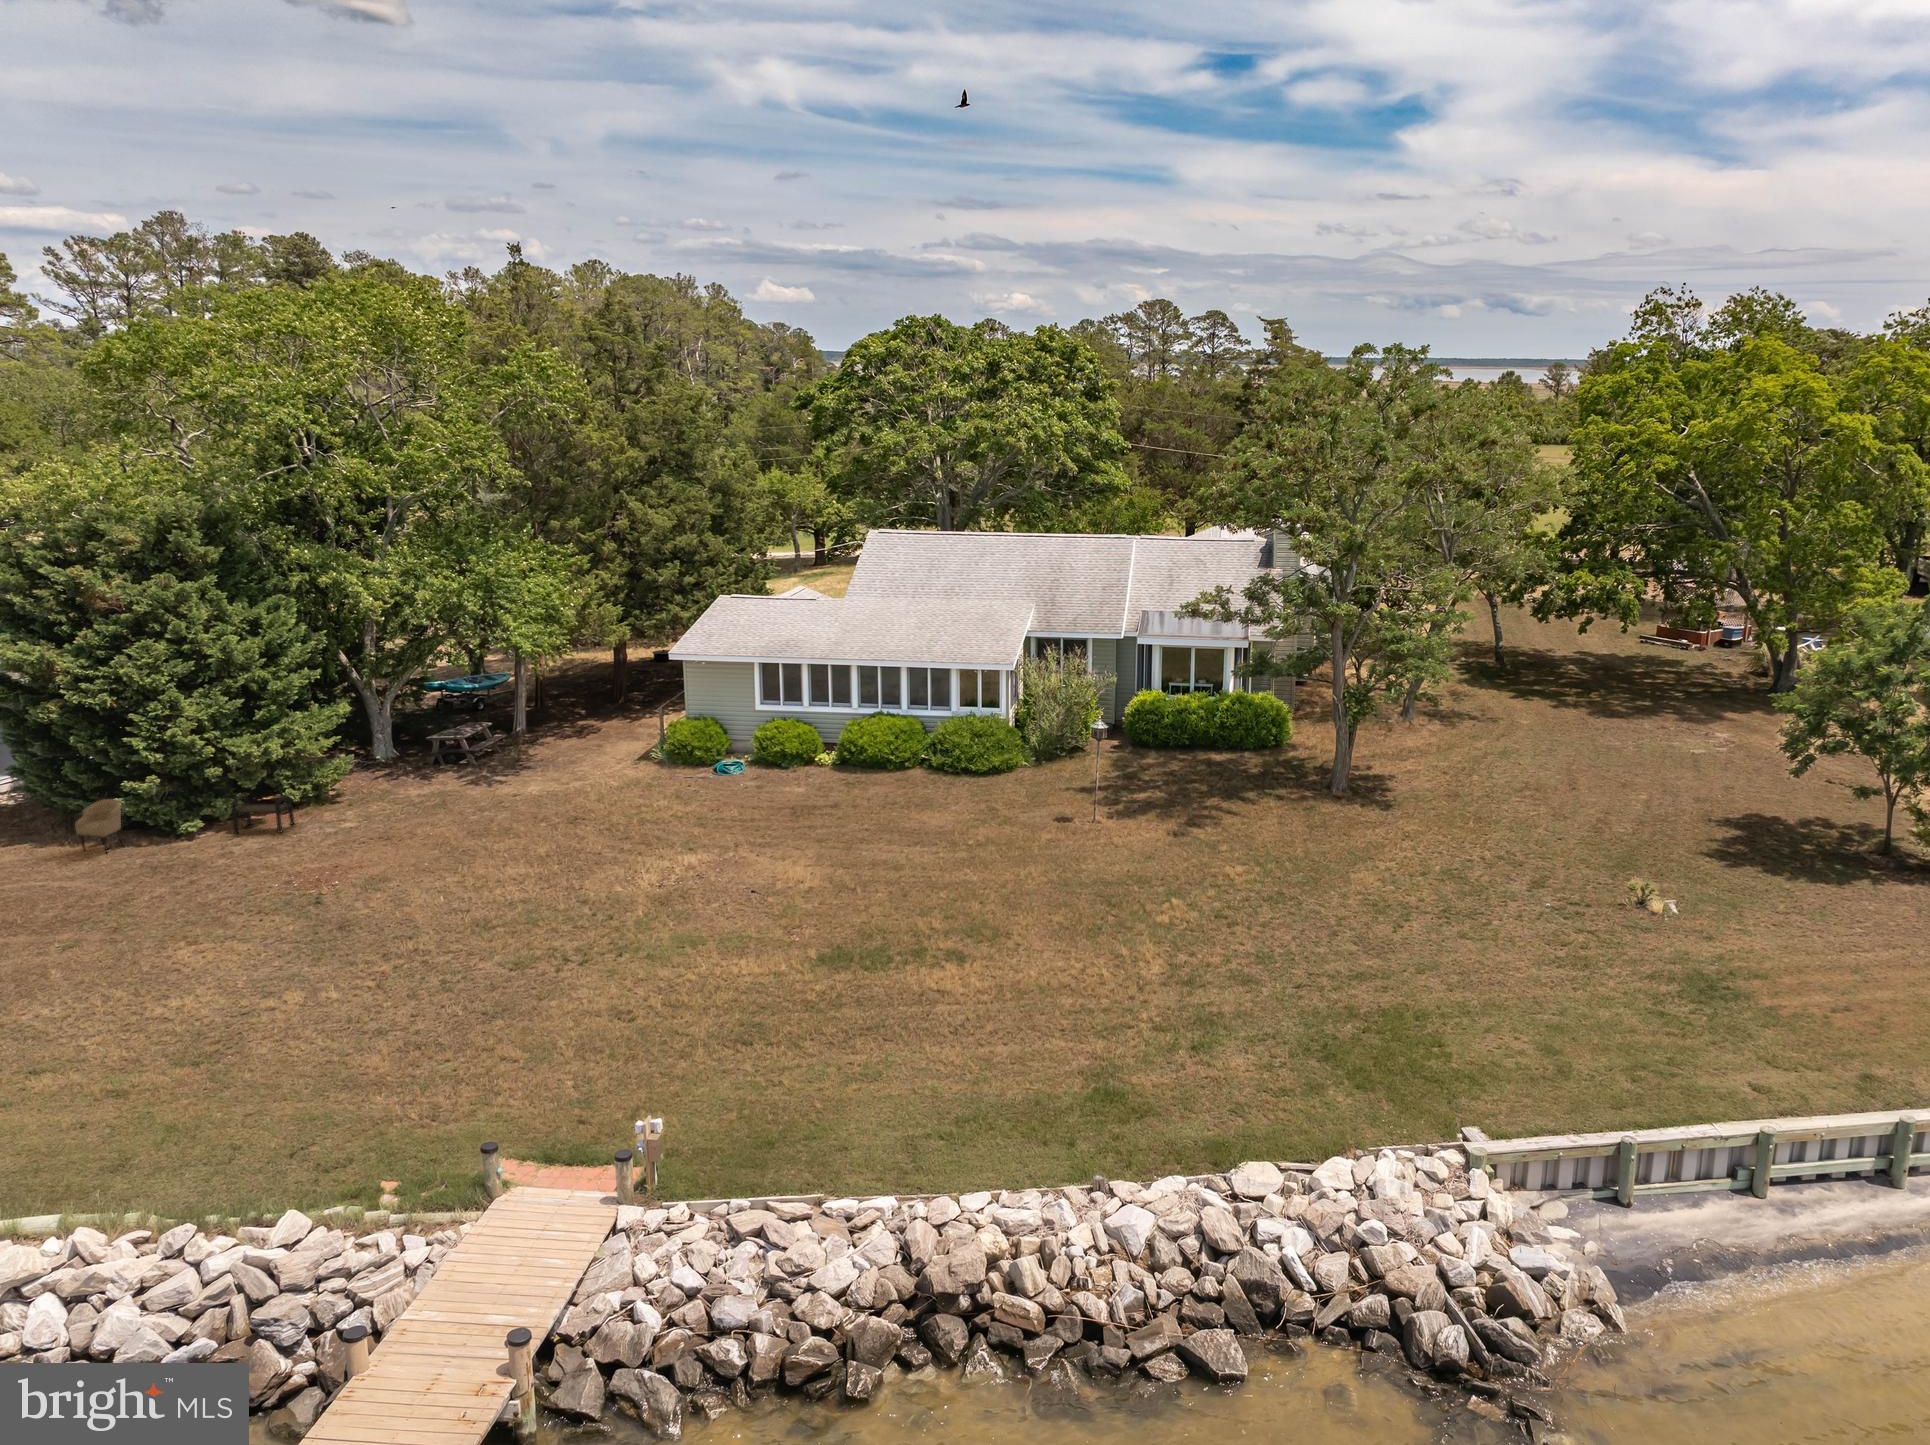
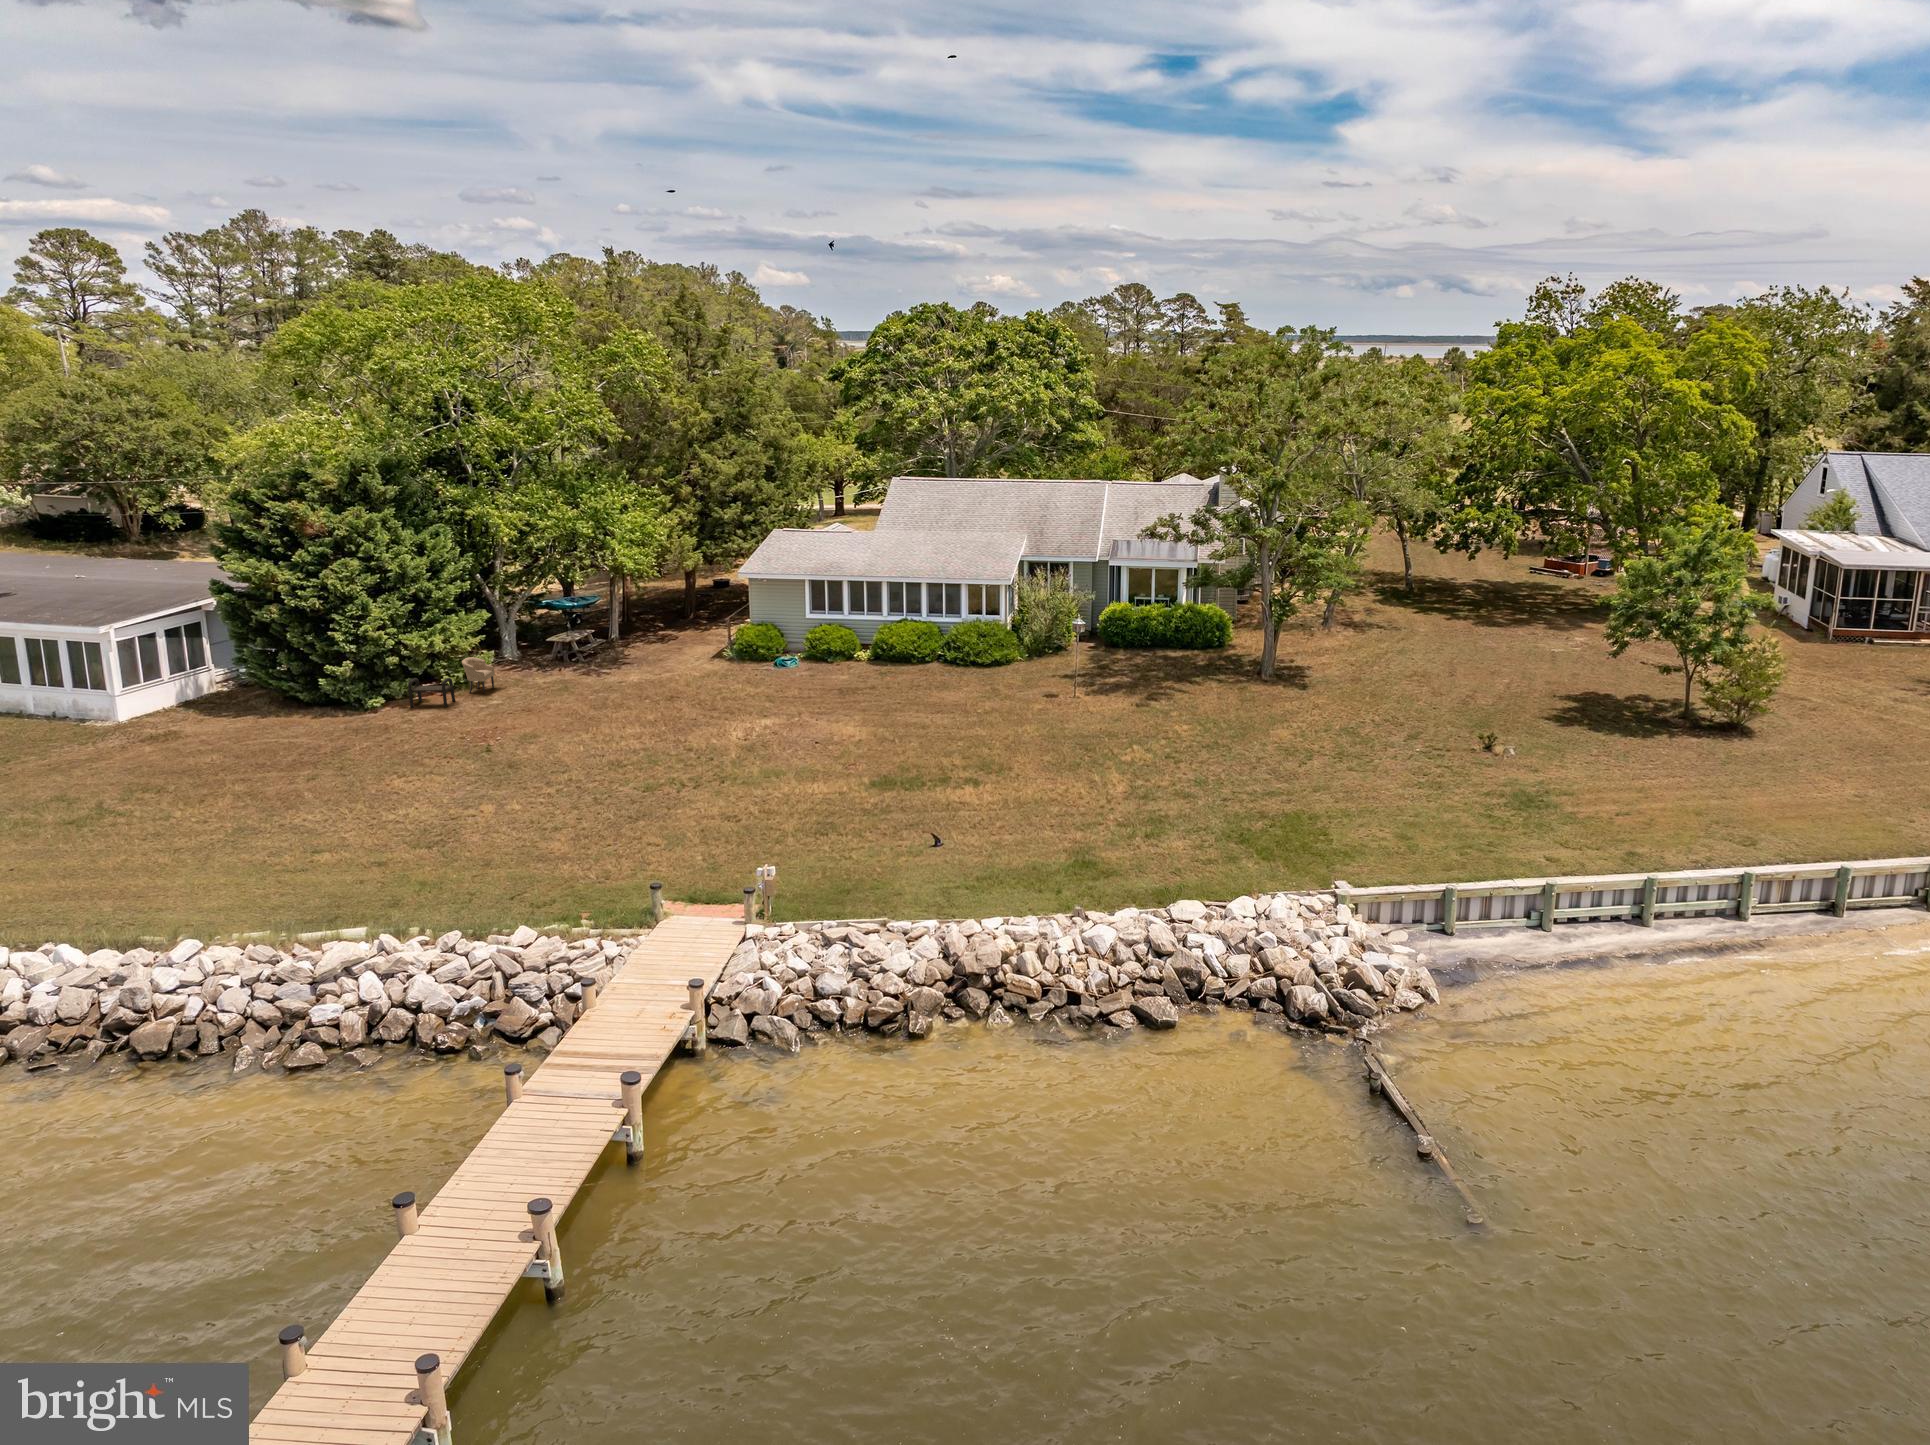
chair: present [75,799,124,853] -> present [462,657,495,694]

